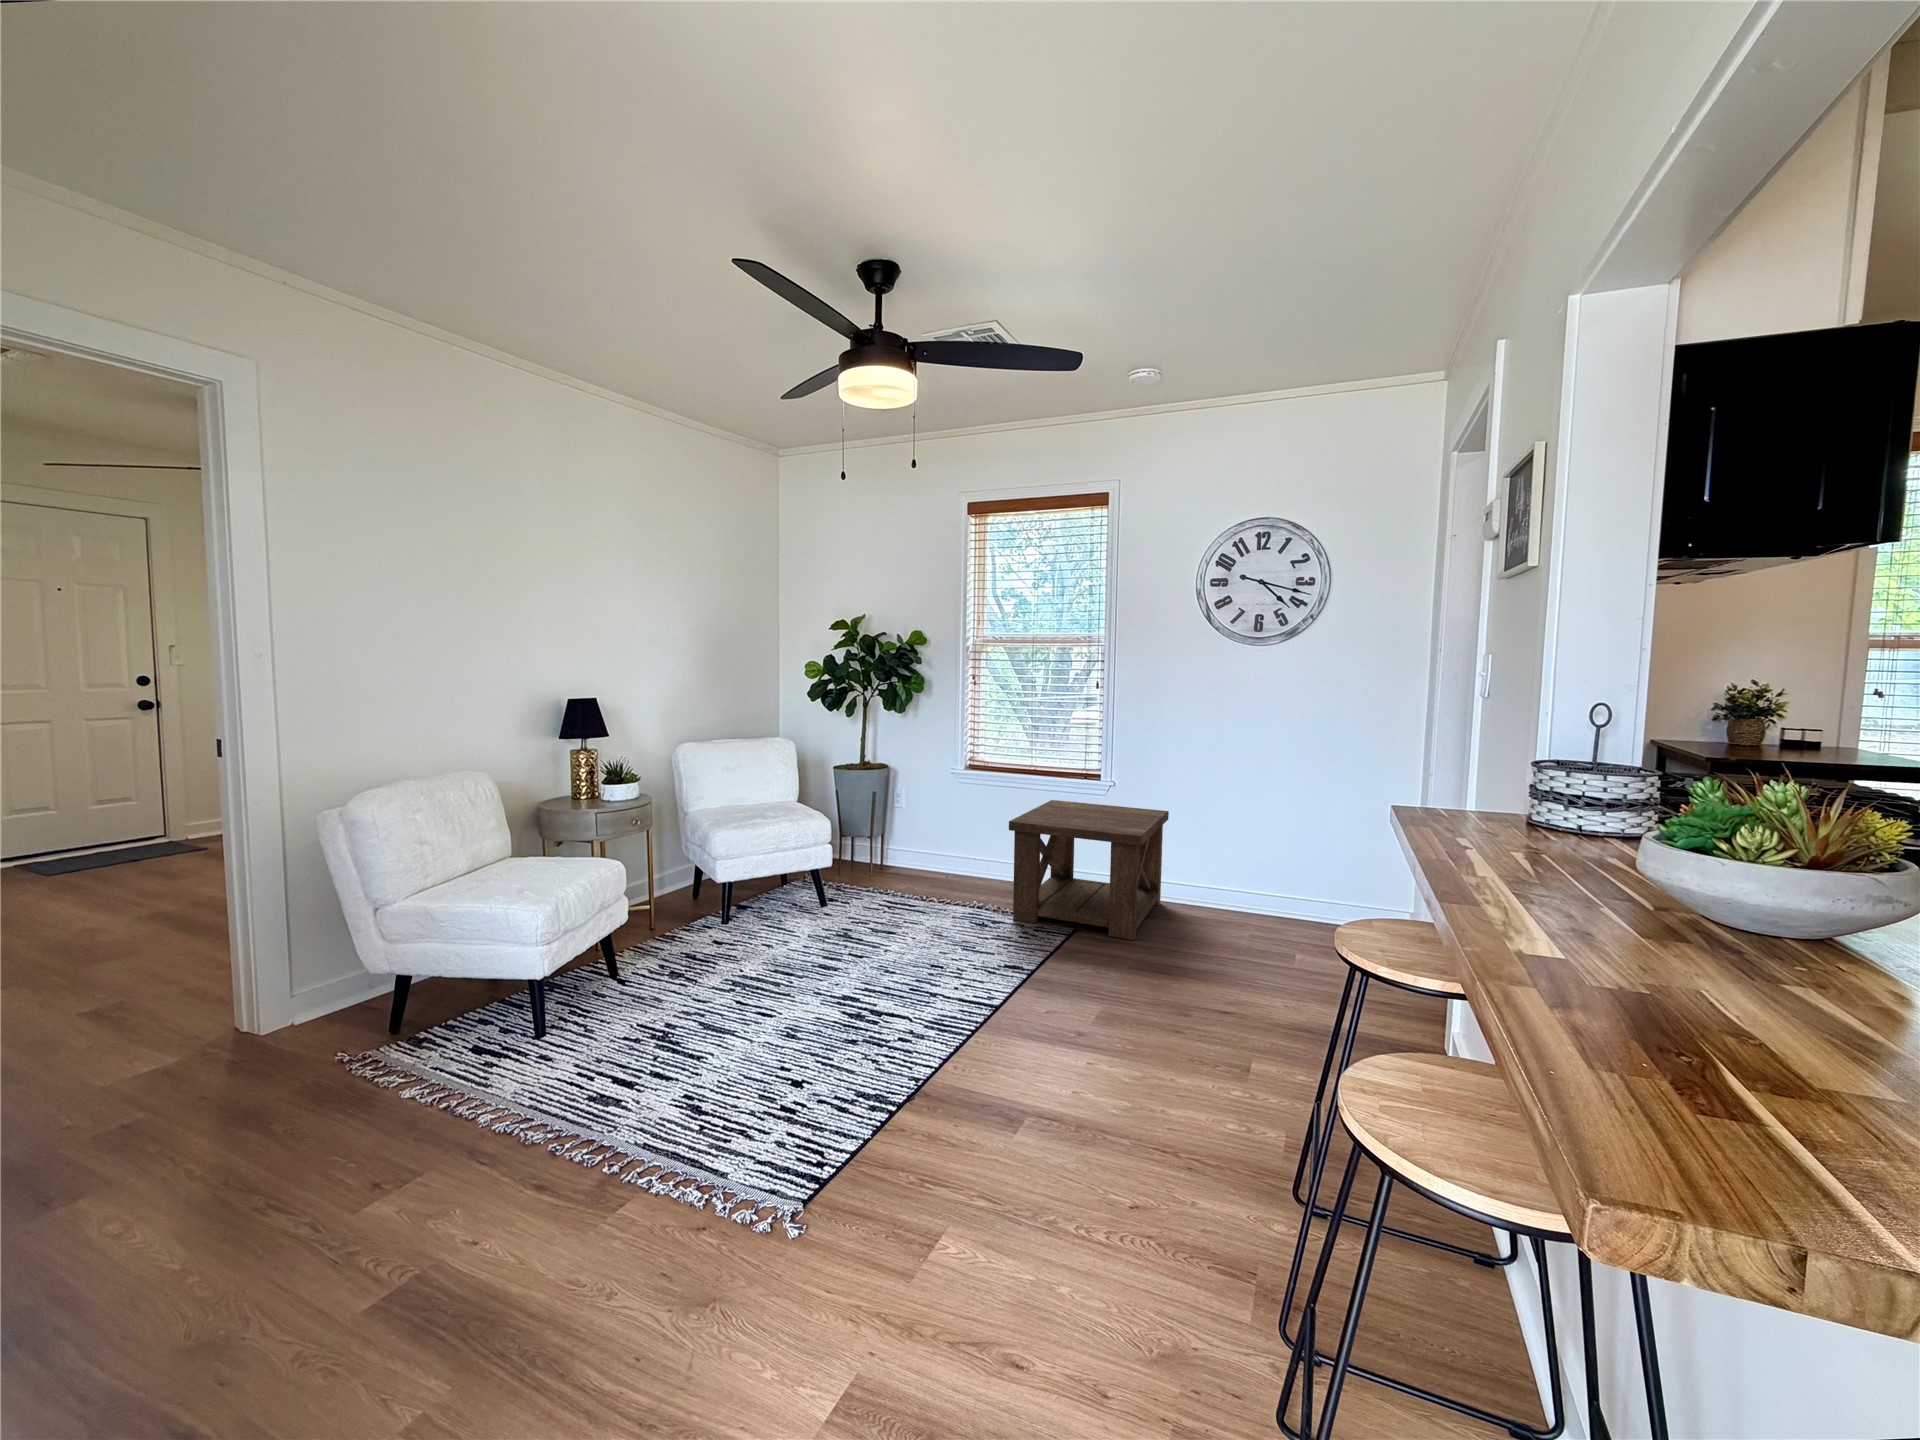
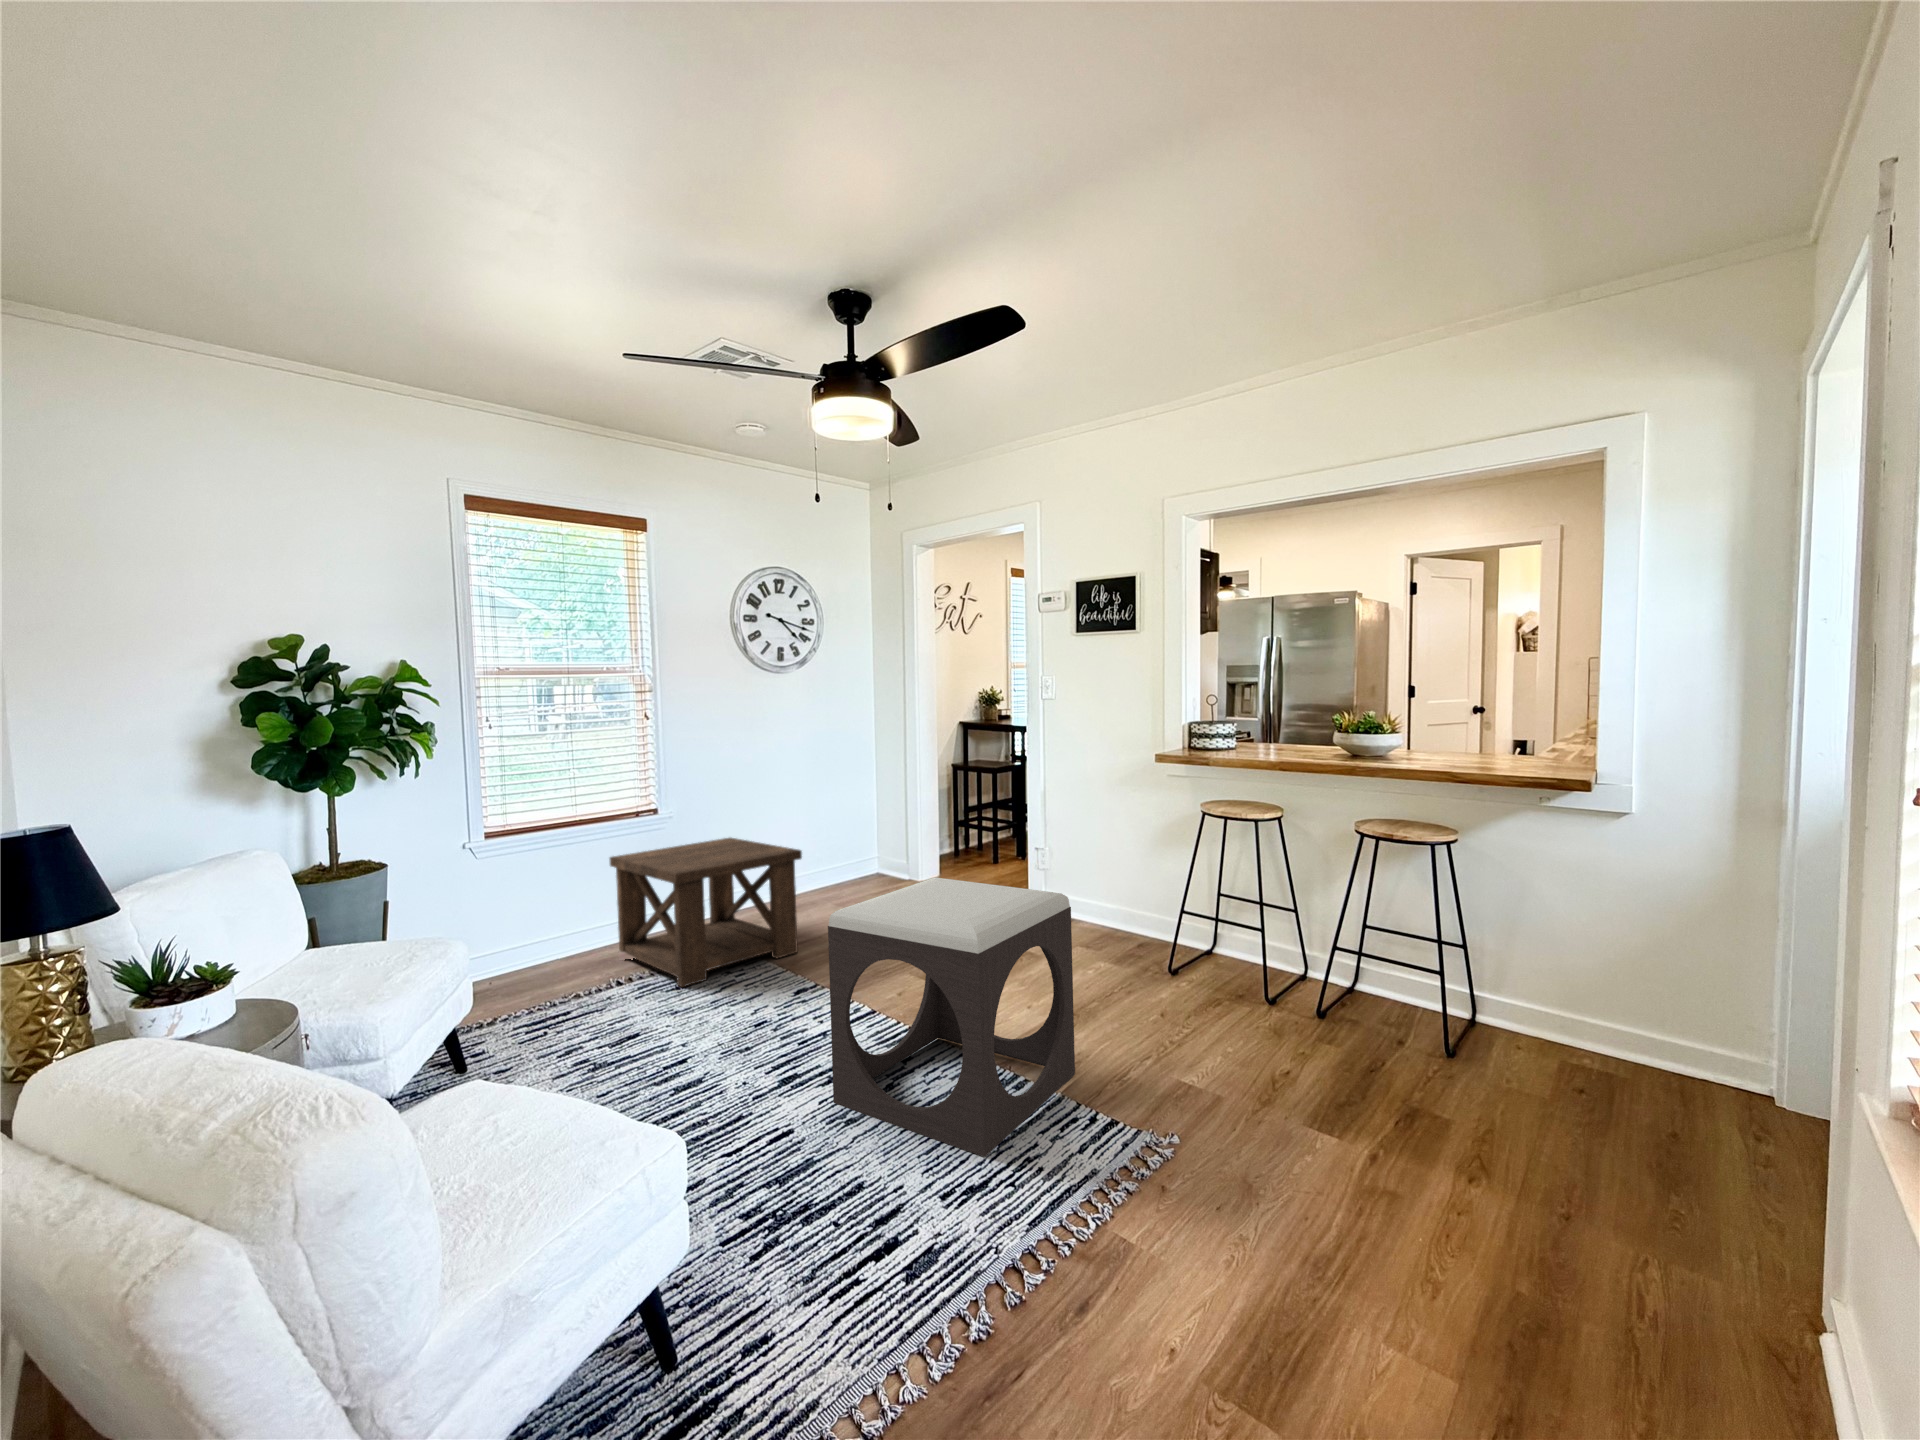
footstool: none [745,864,980,1144] -> present [828,878,1075,1157]

